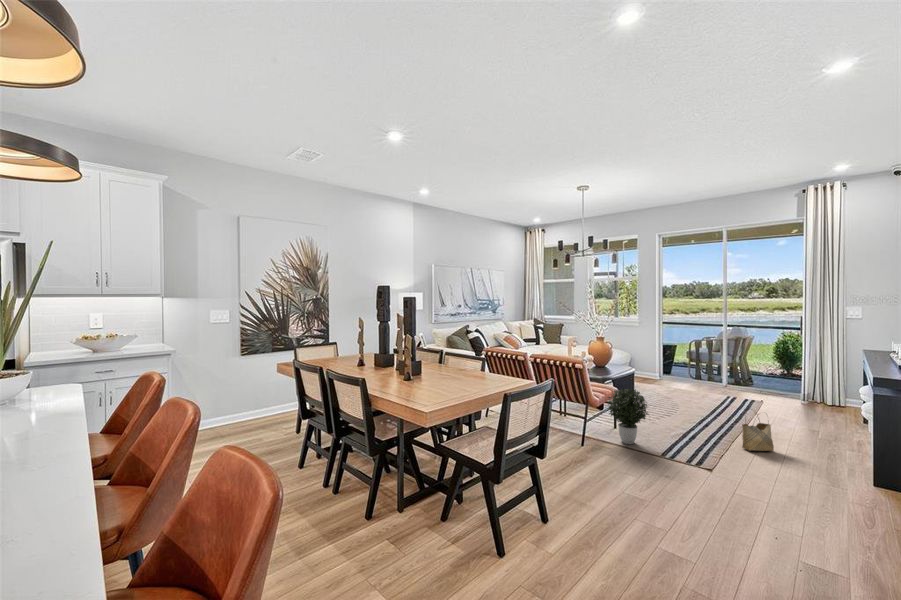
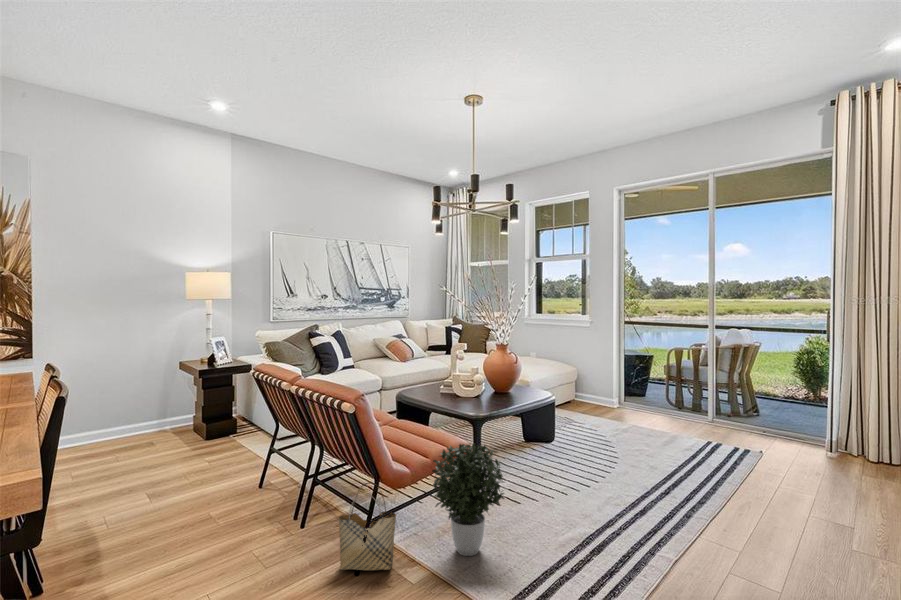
woven basket: present [742,409,774,451] -> present [338,482,396,570]

